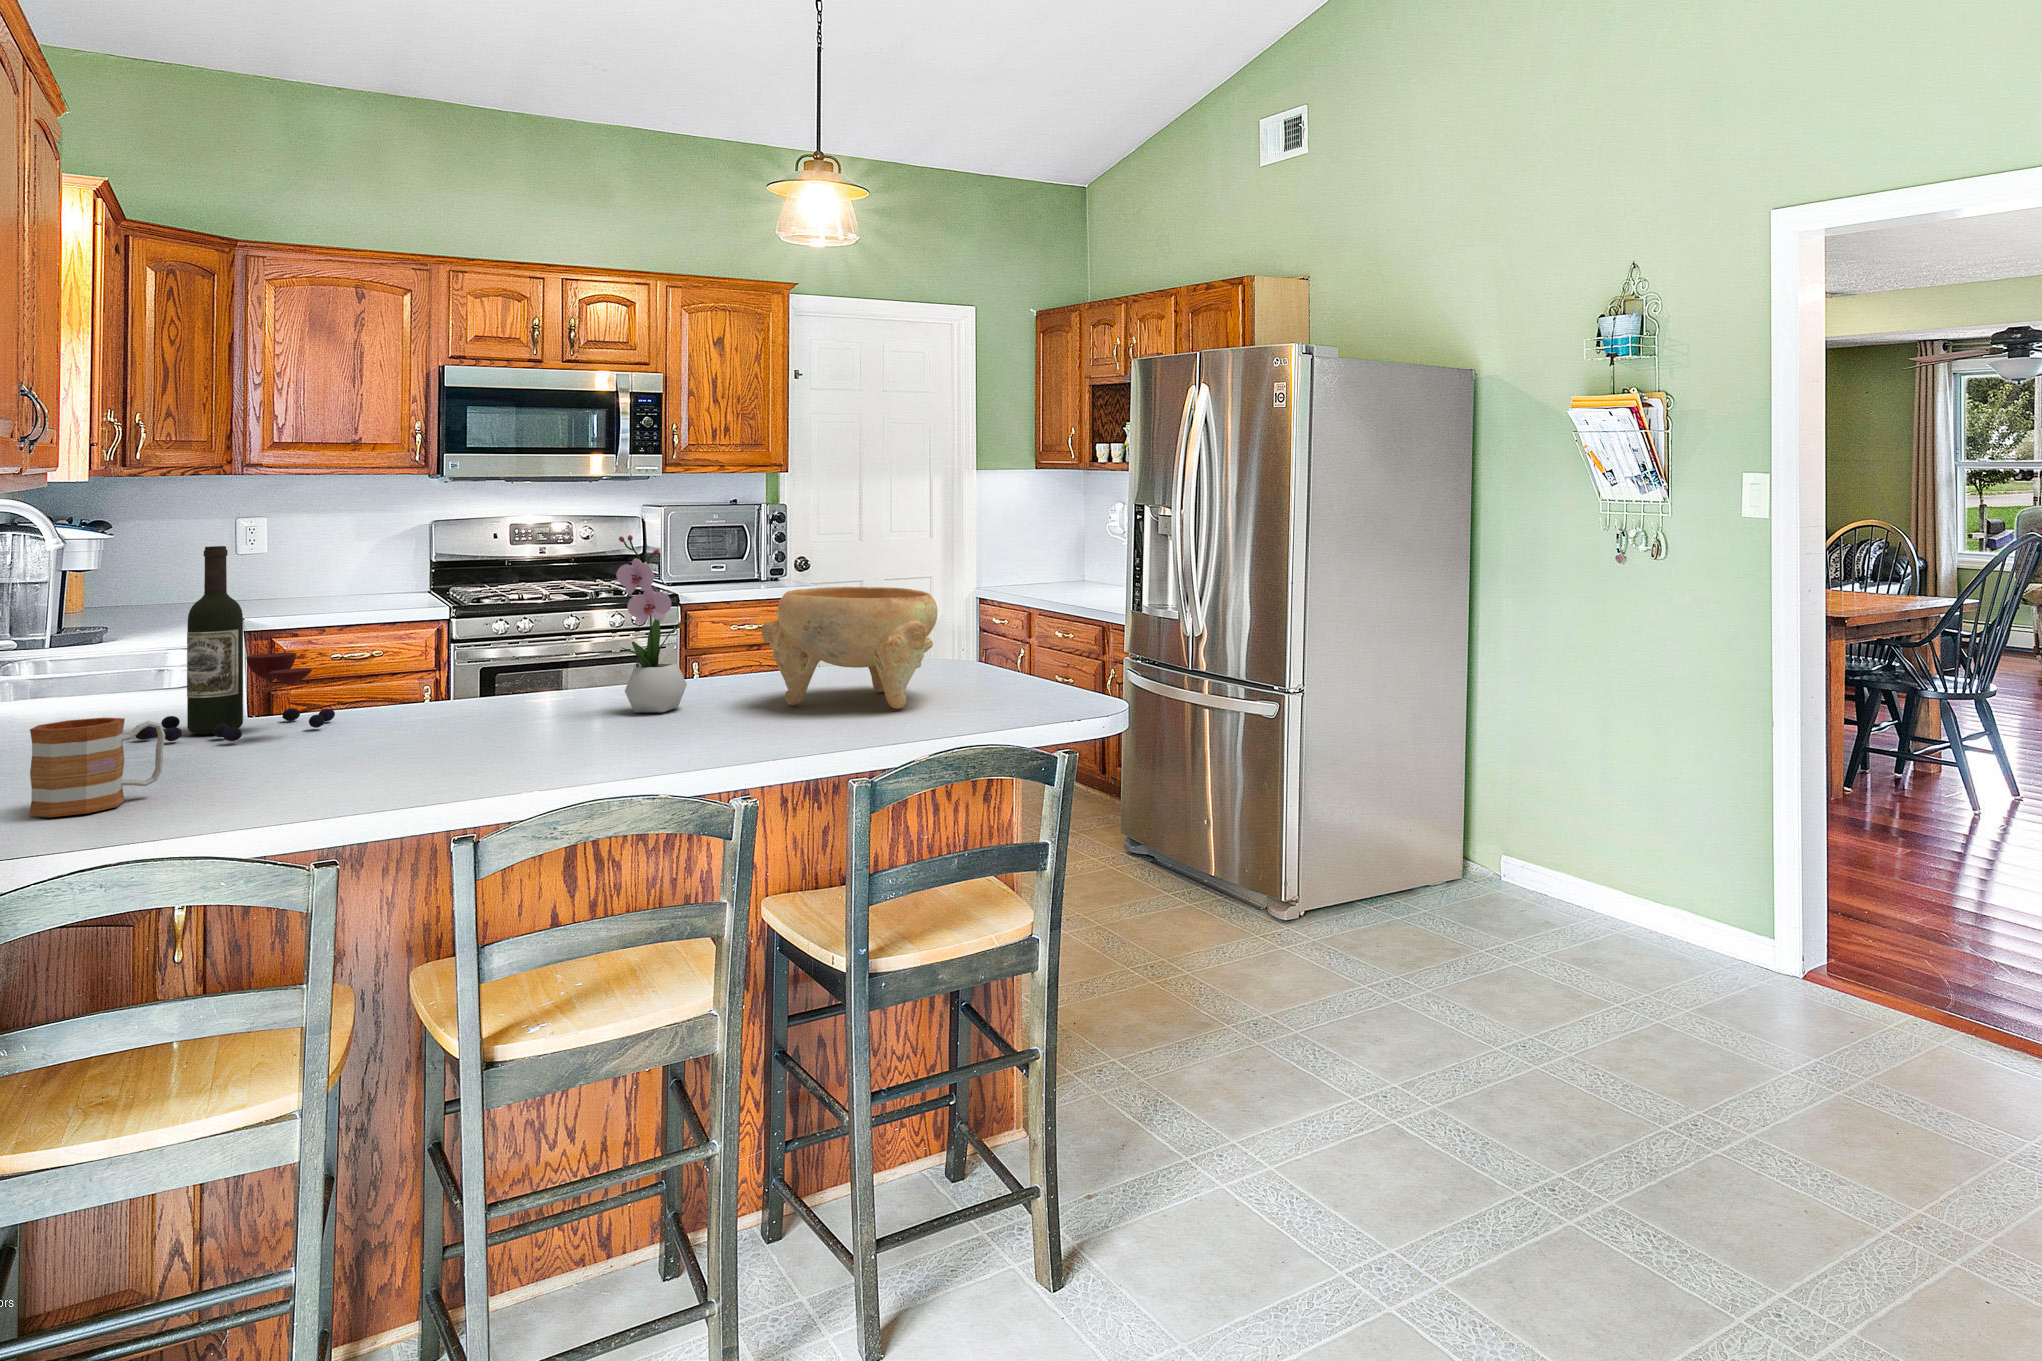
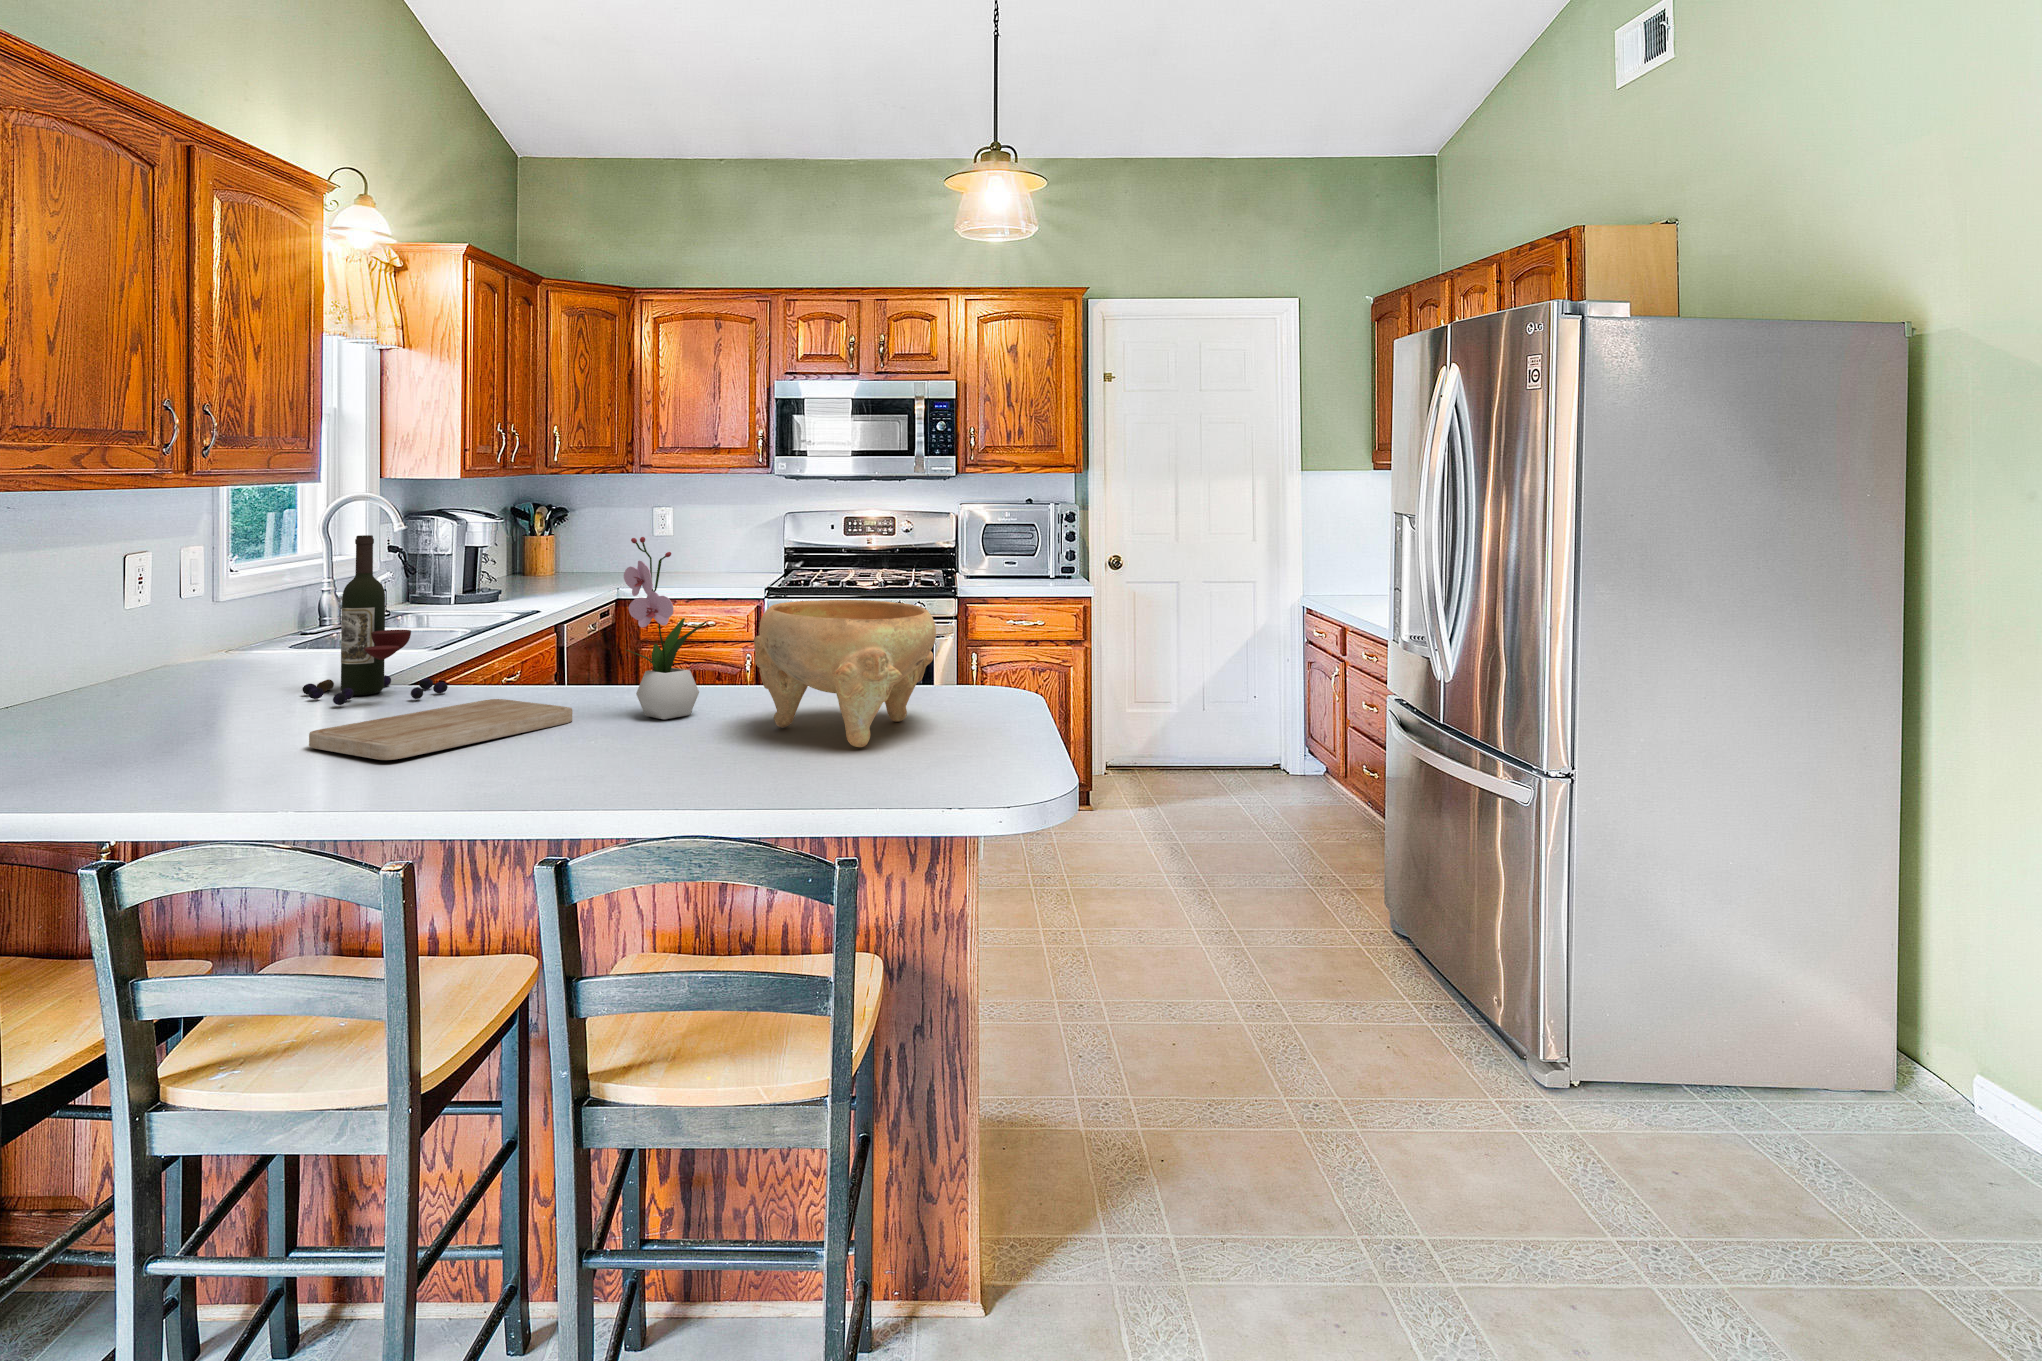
cutting board: none [328,711,567,770] -> present [309,699,572,760]
mug: present [29,718,165,817] -> none [68,682,177,765]

